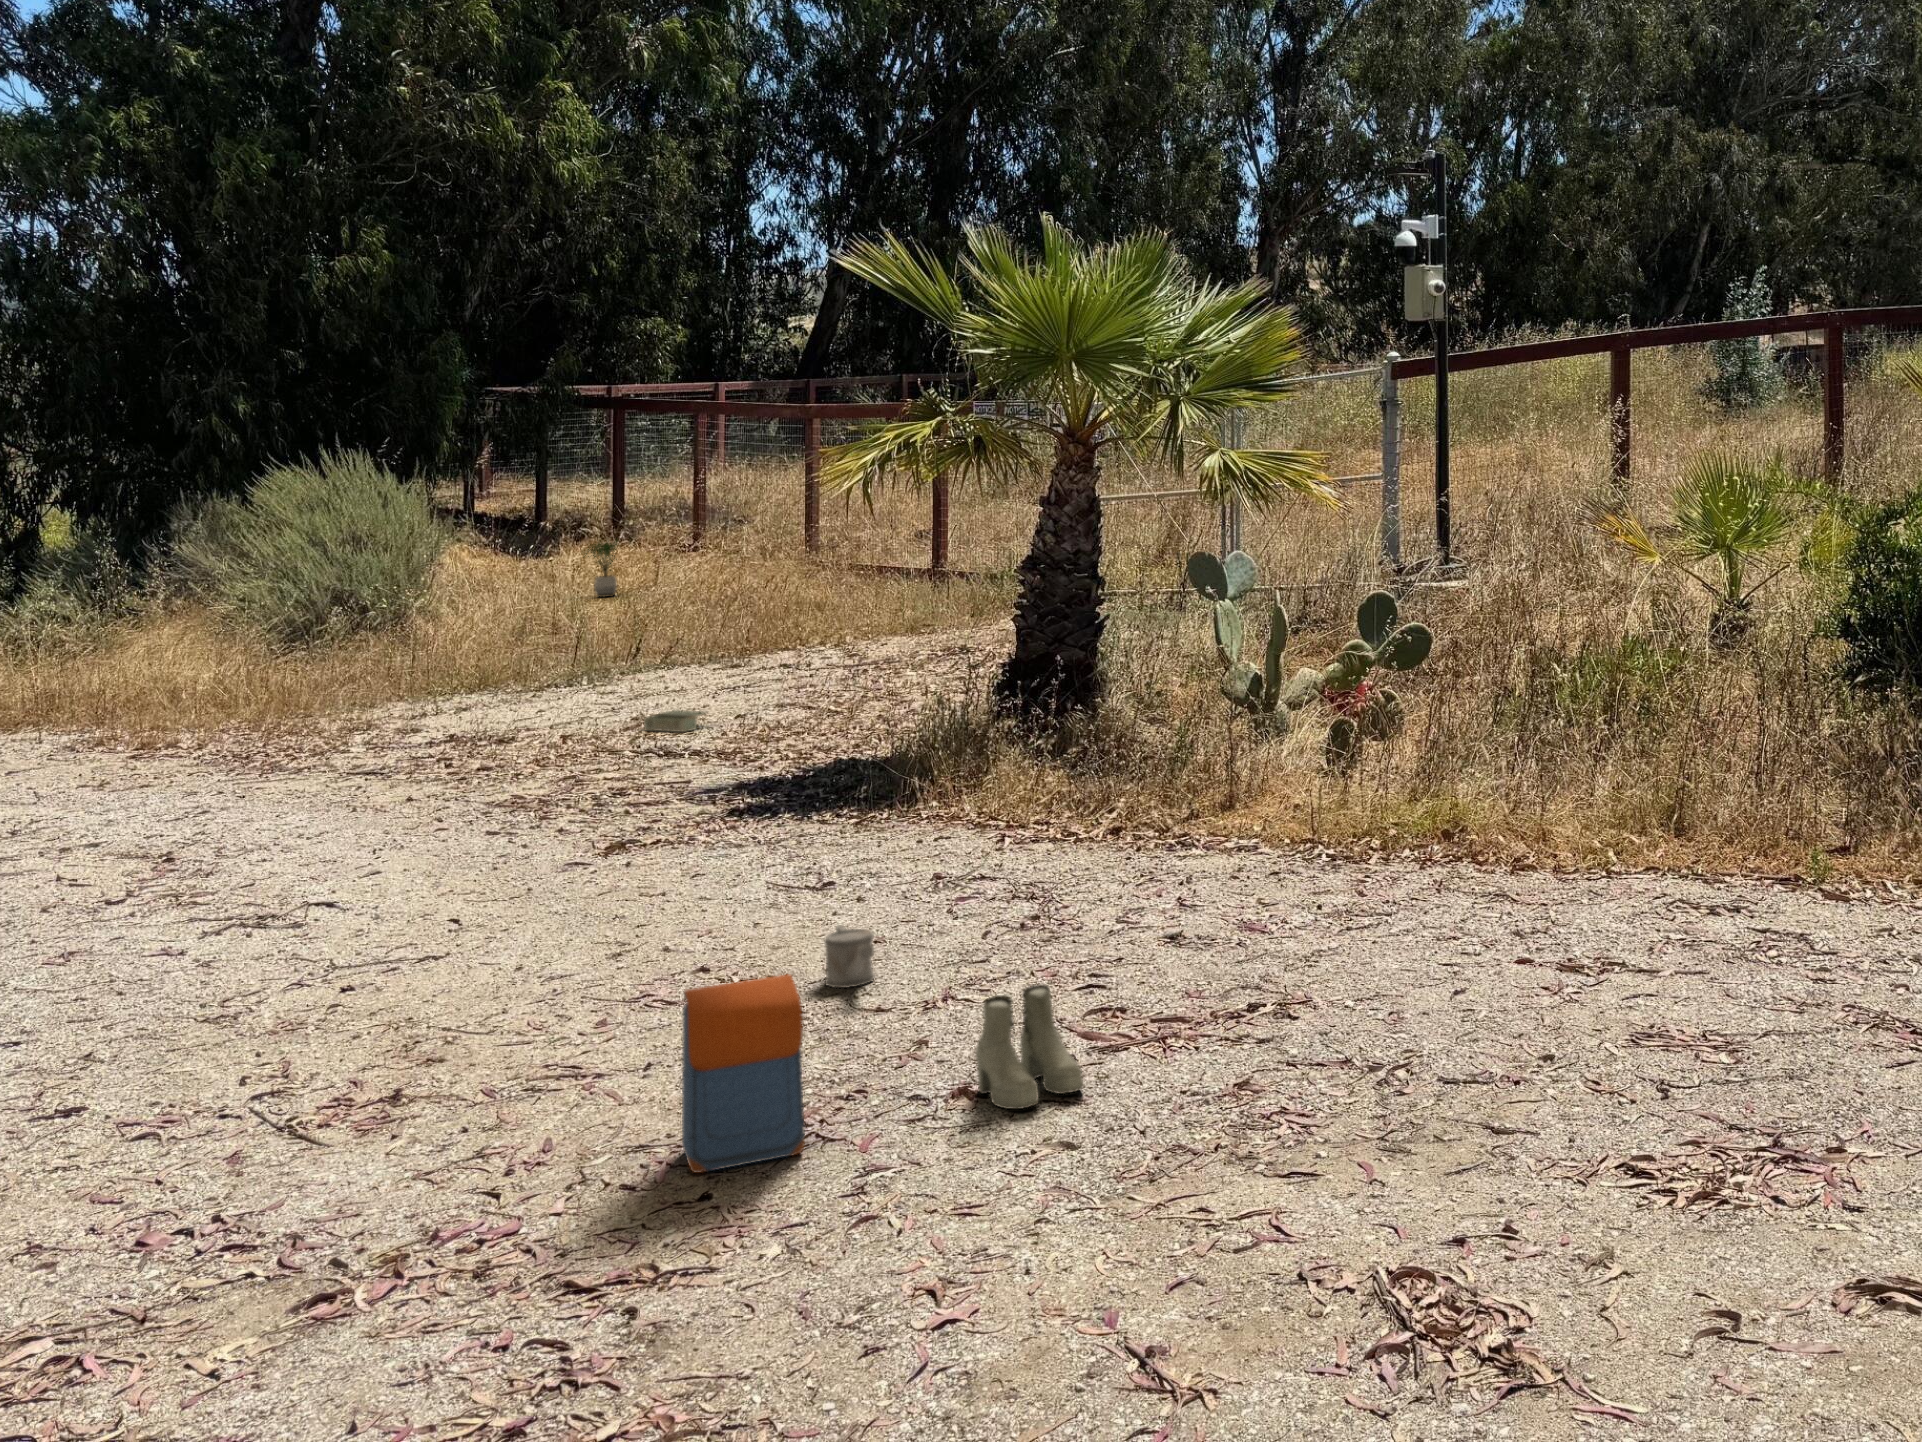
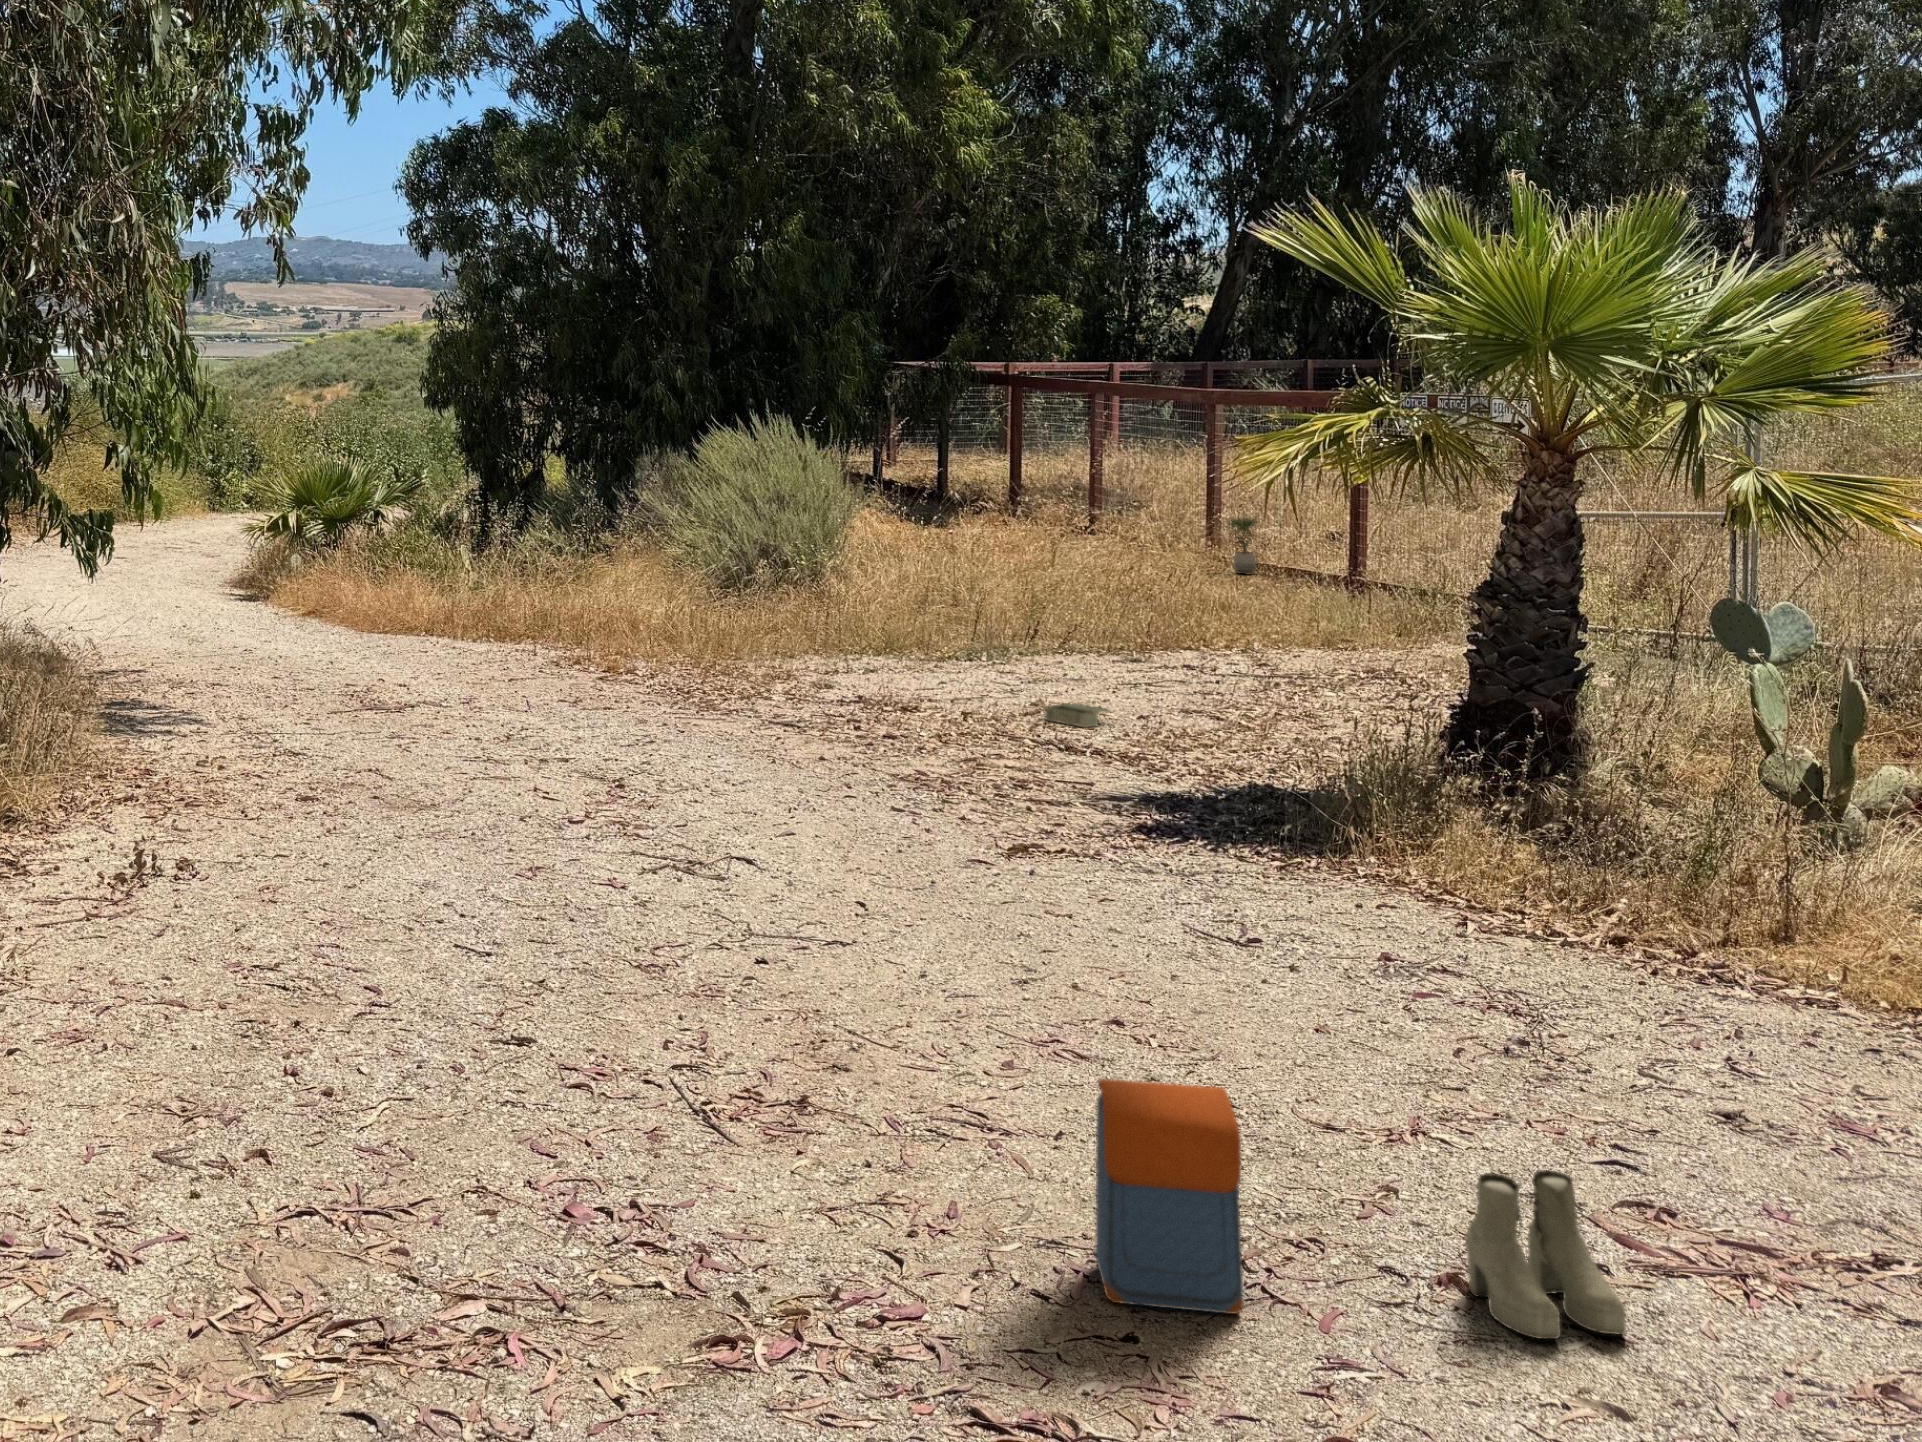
potted plant: present [584,540,619,597] -> present [1224,516,1259,574]
watering can: present [824,925,874,988] -> none [1254,1008,1318,1089]

